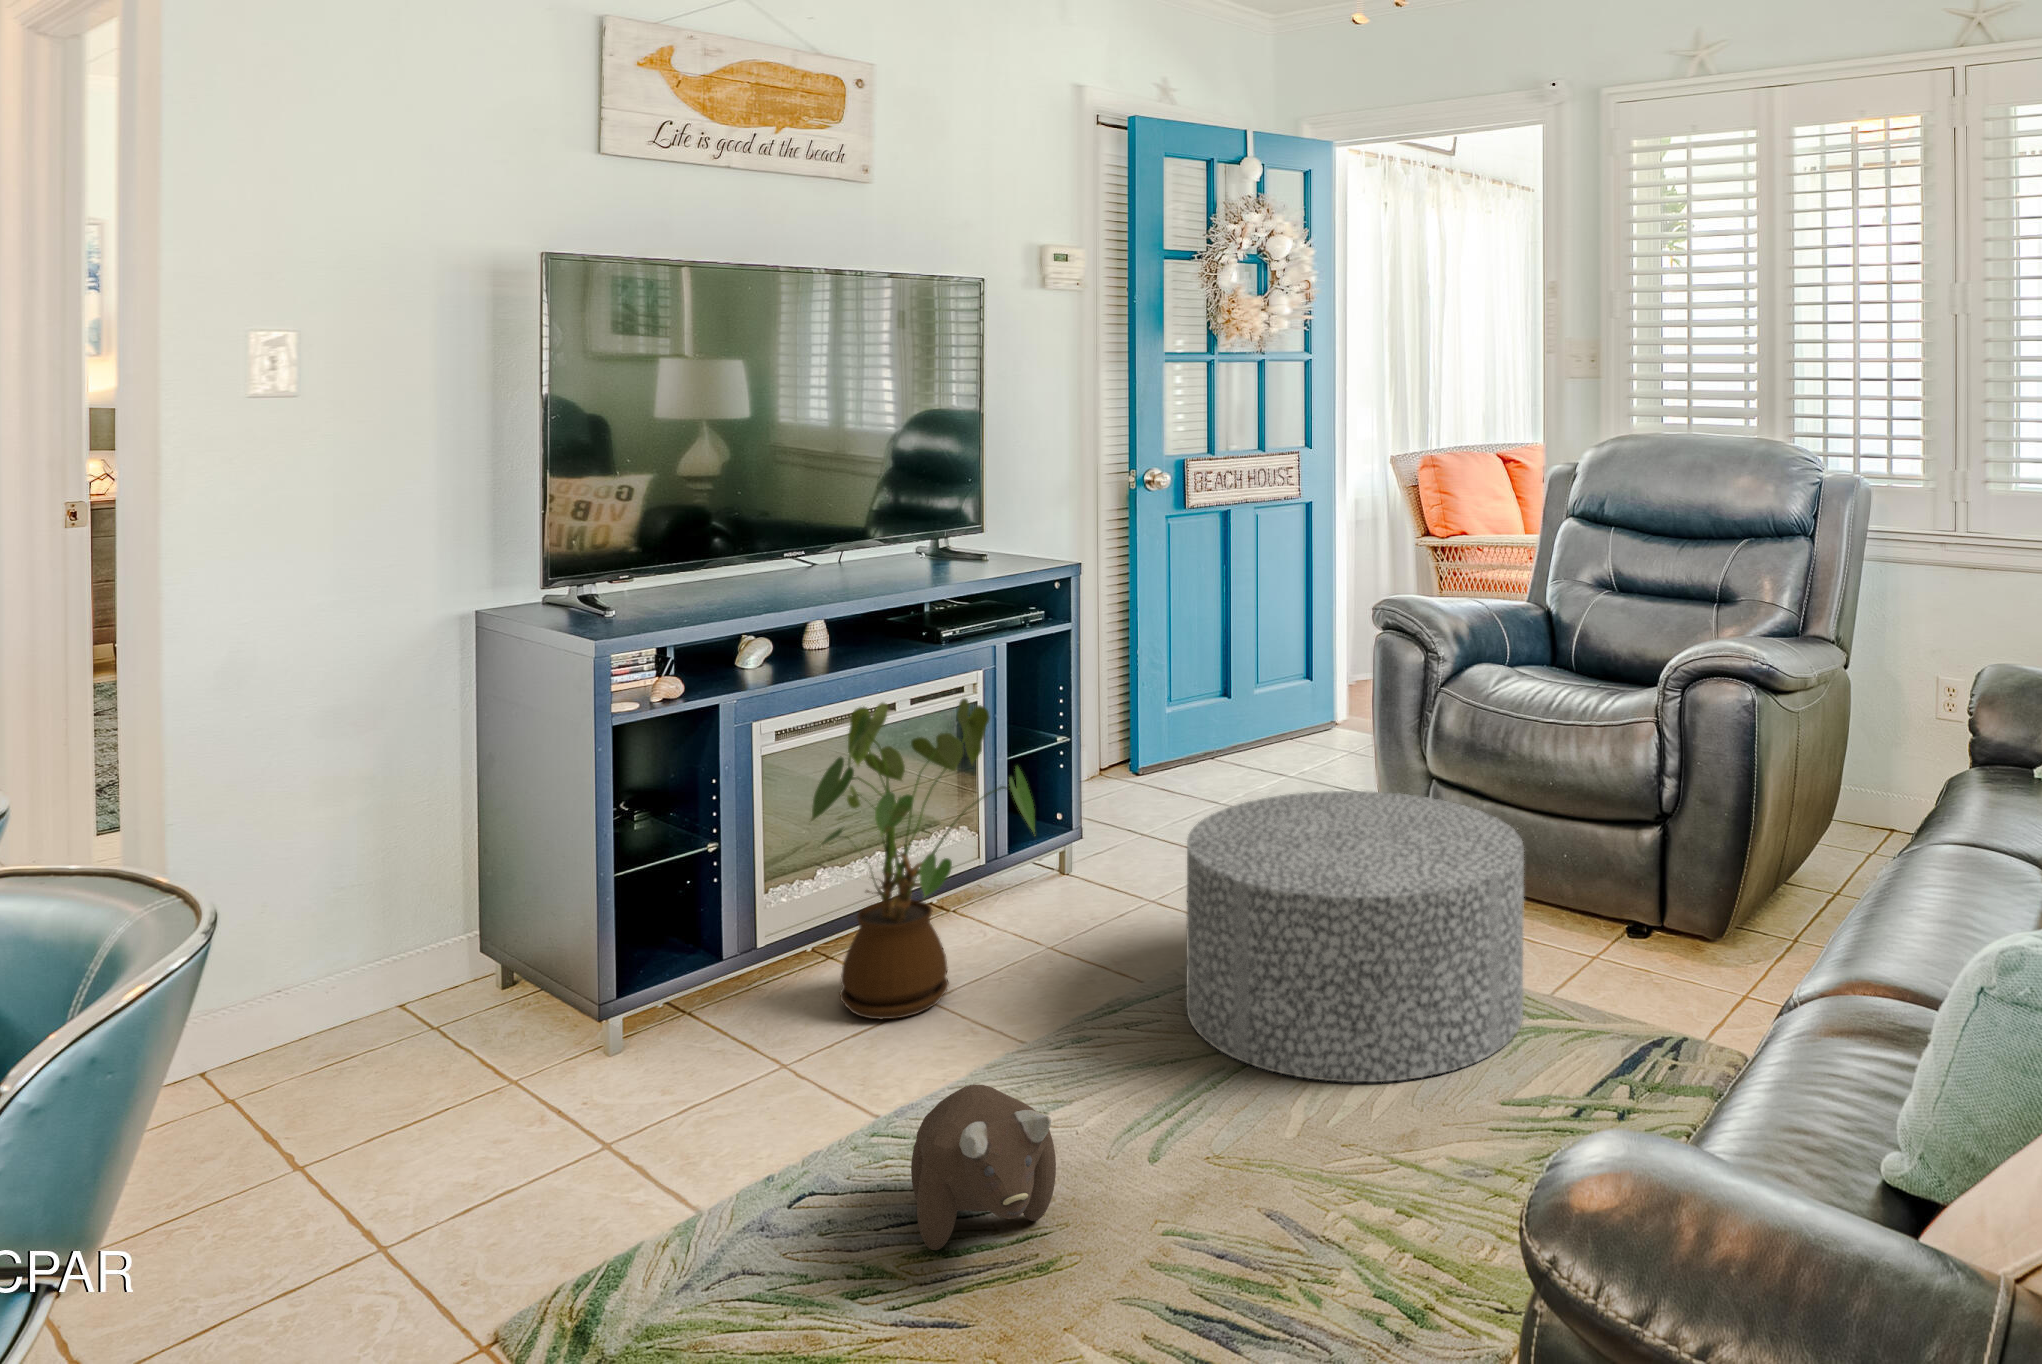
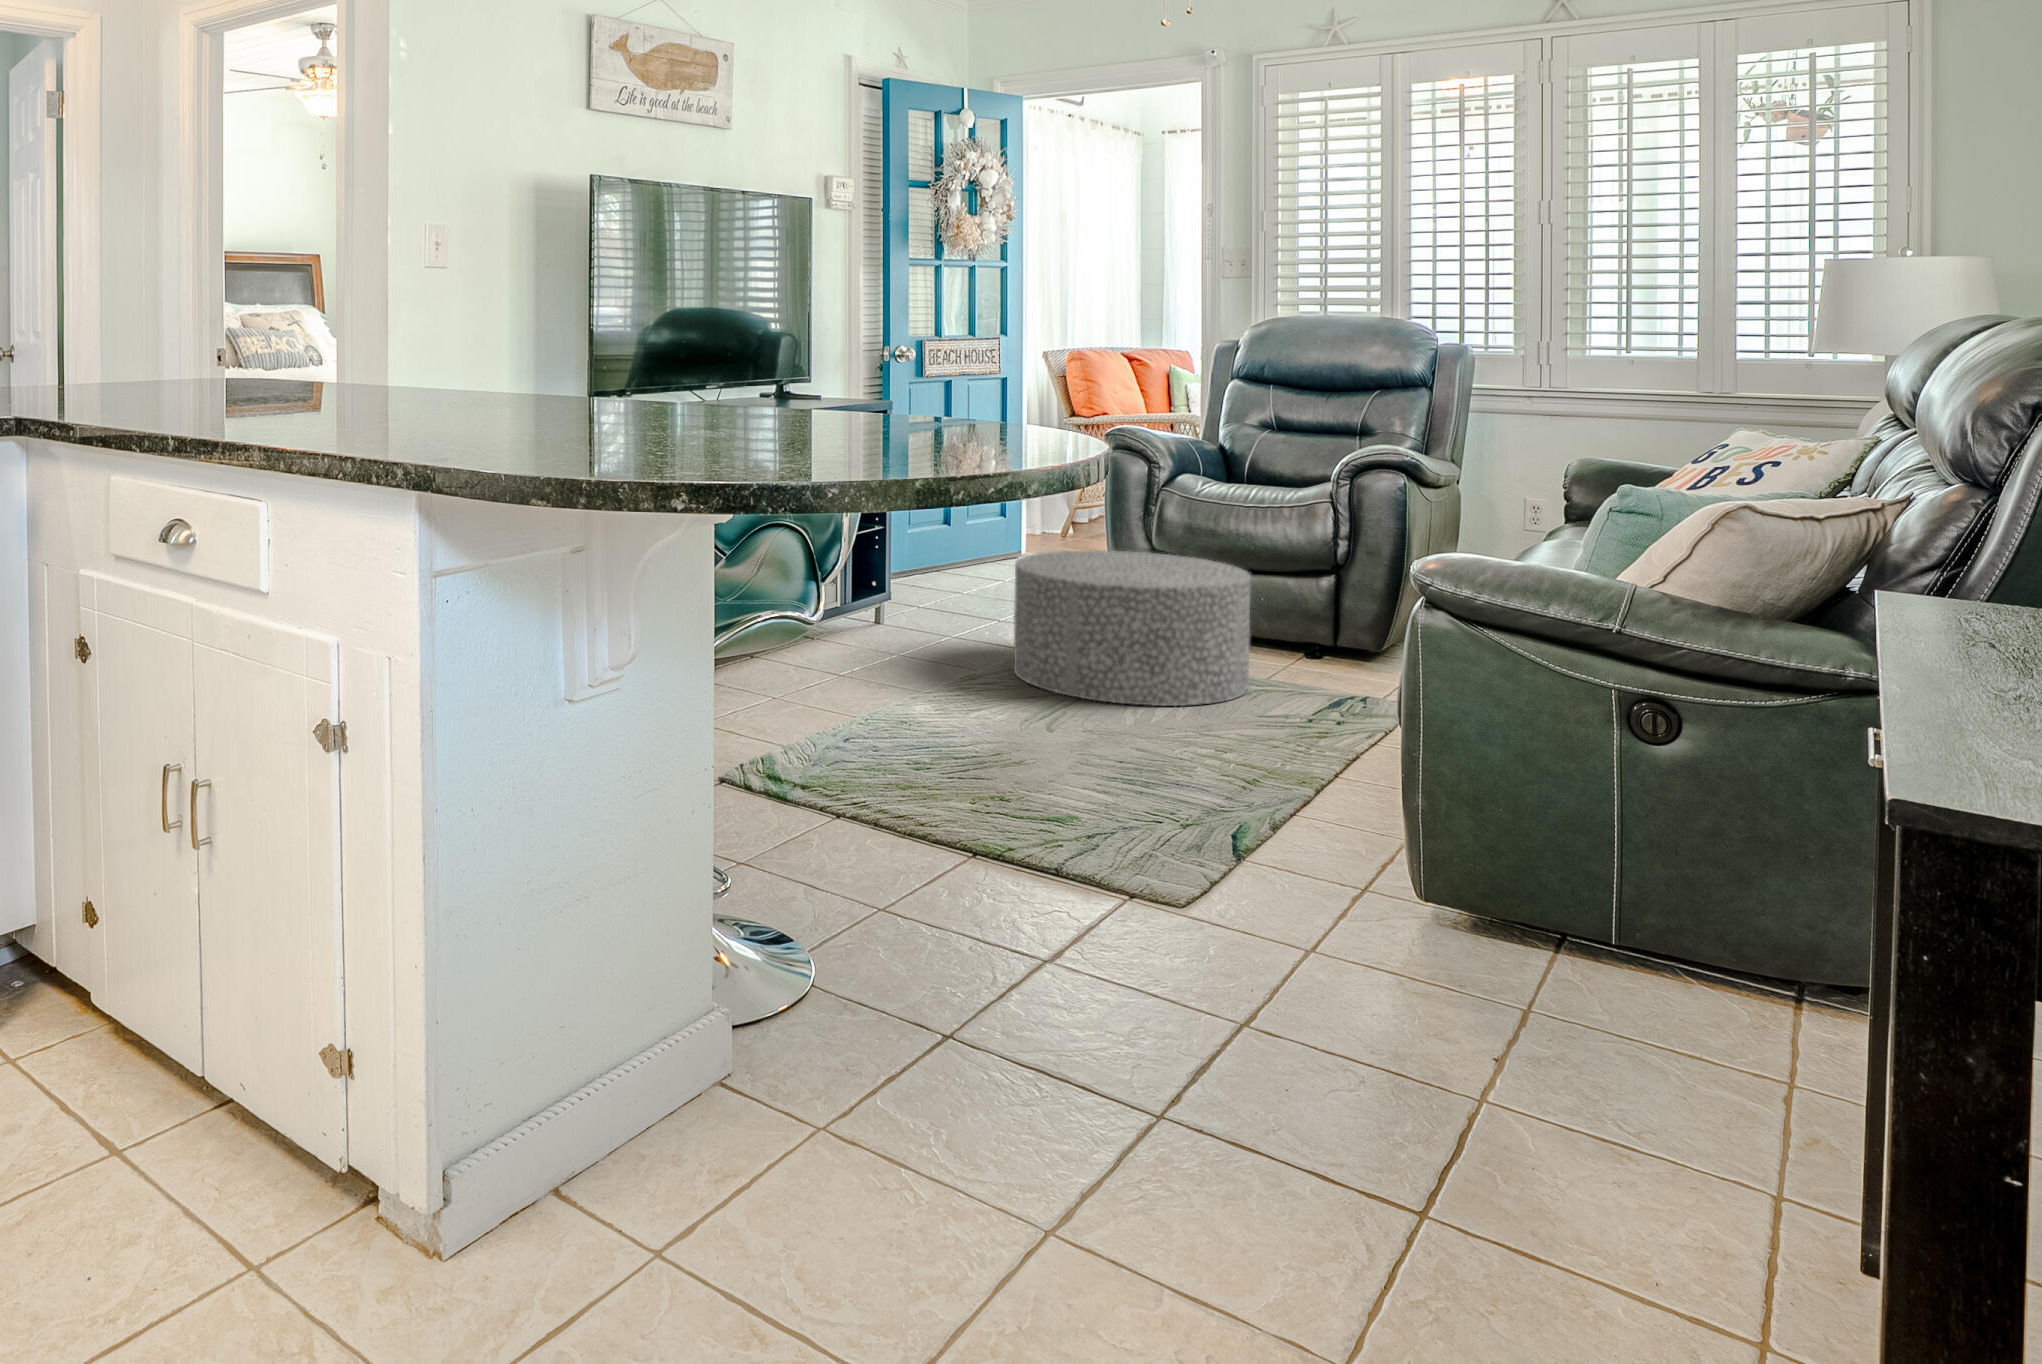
house plant: present [811,698,1034,1019] -> none [770,479,918,676]
plush toy: present [911,1085,1056,1250] -> none [915,668,1016,753]

